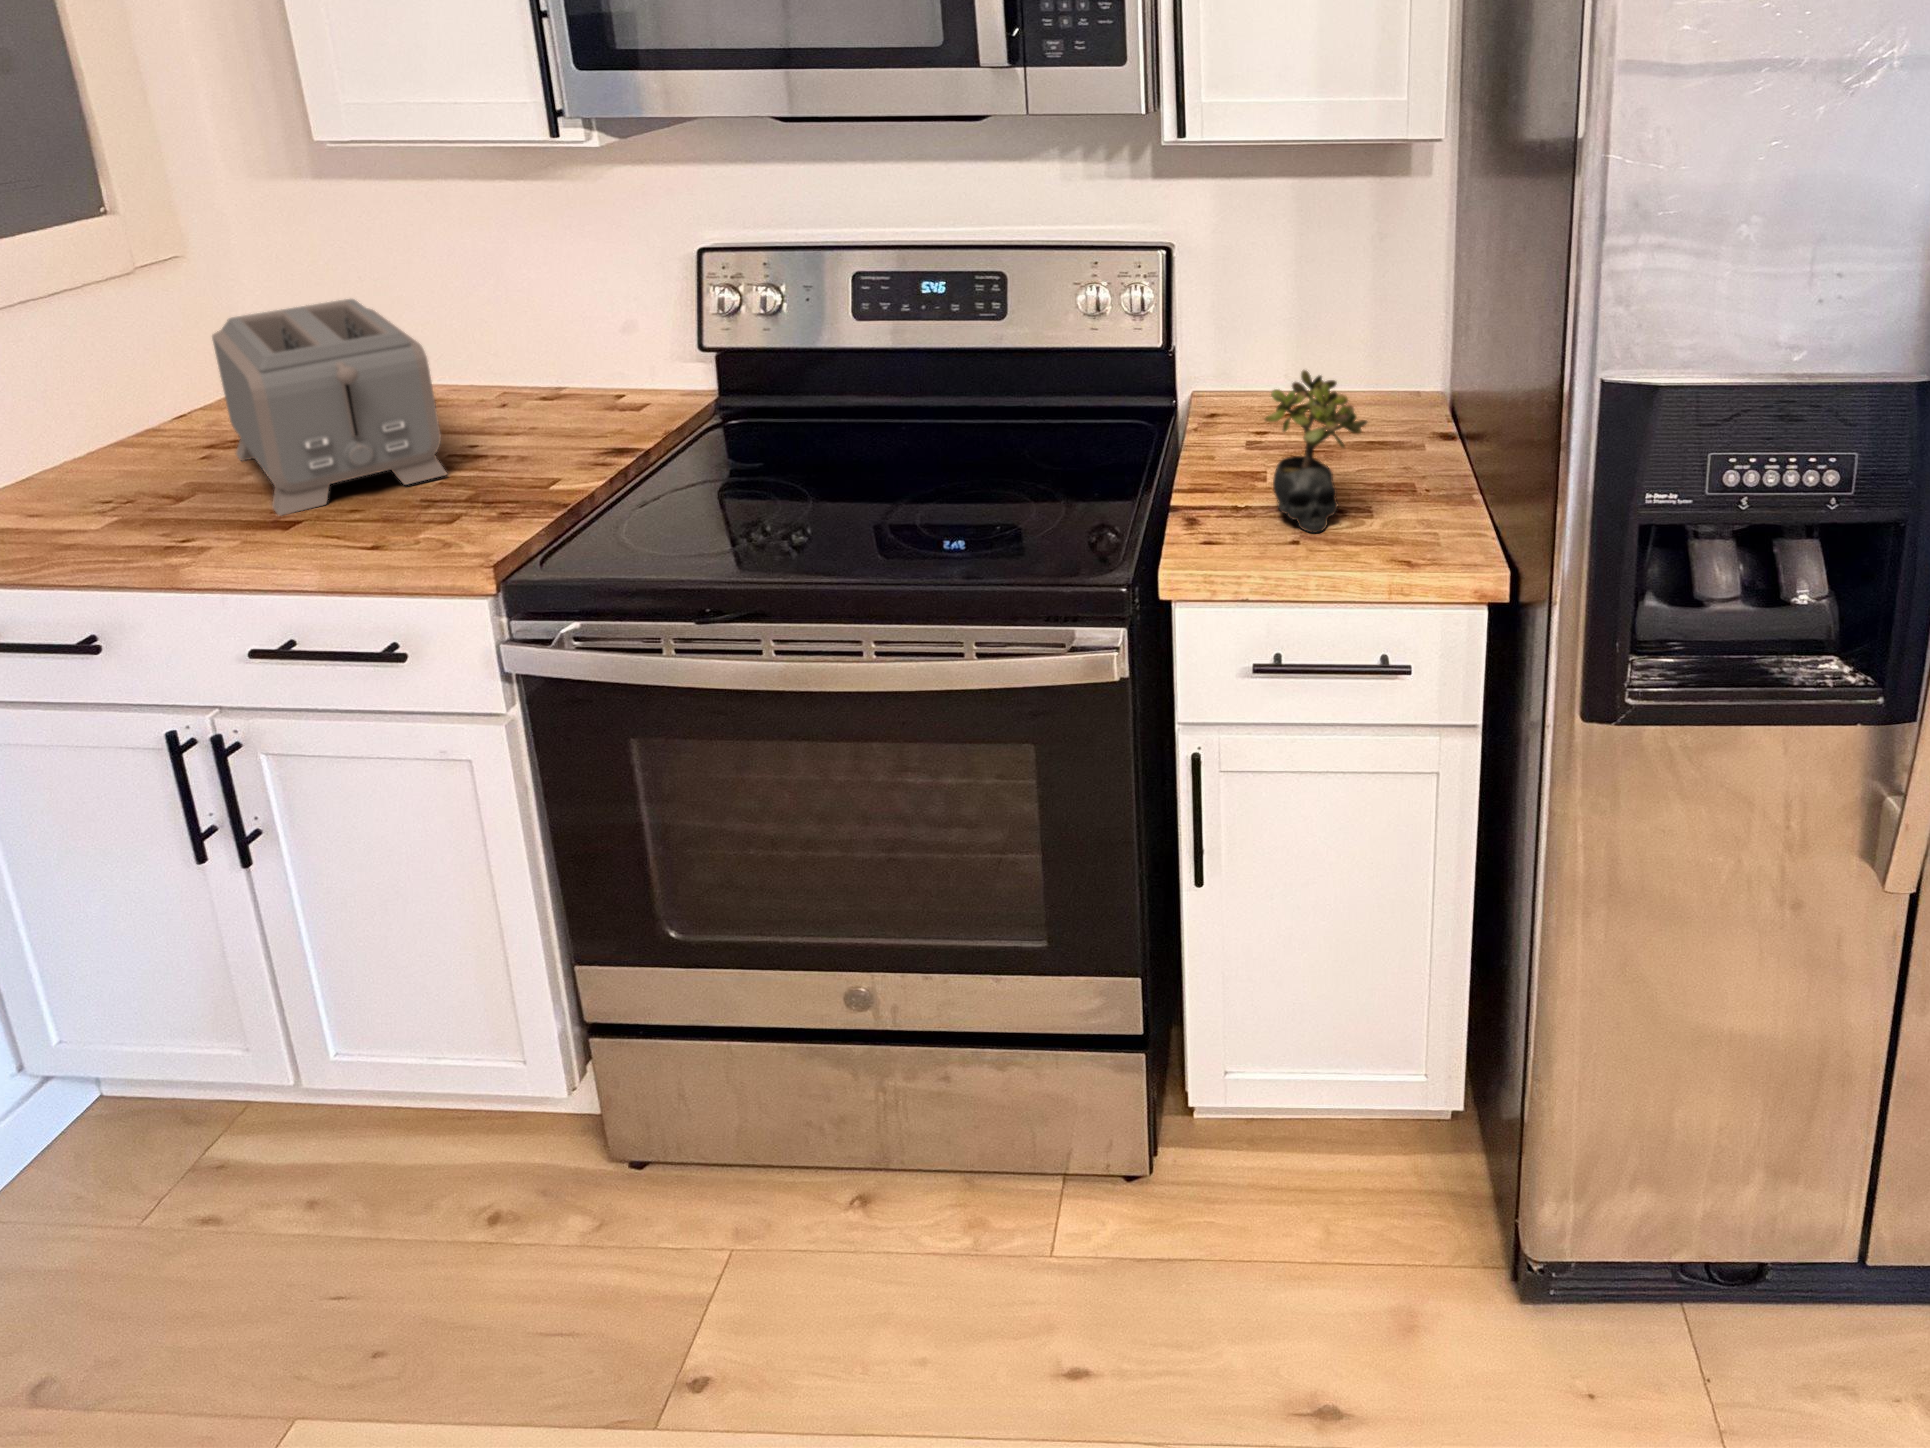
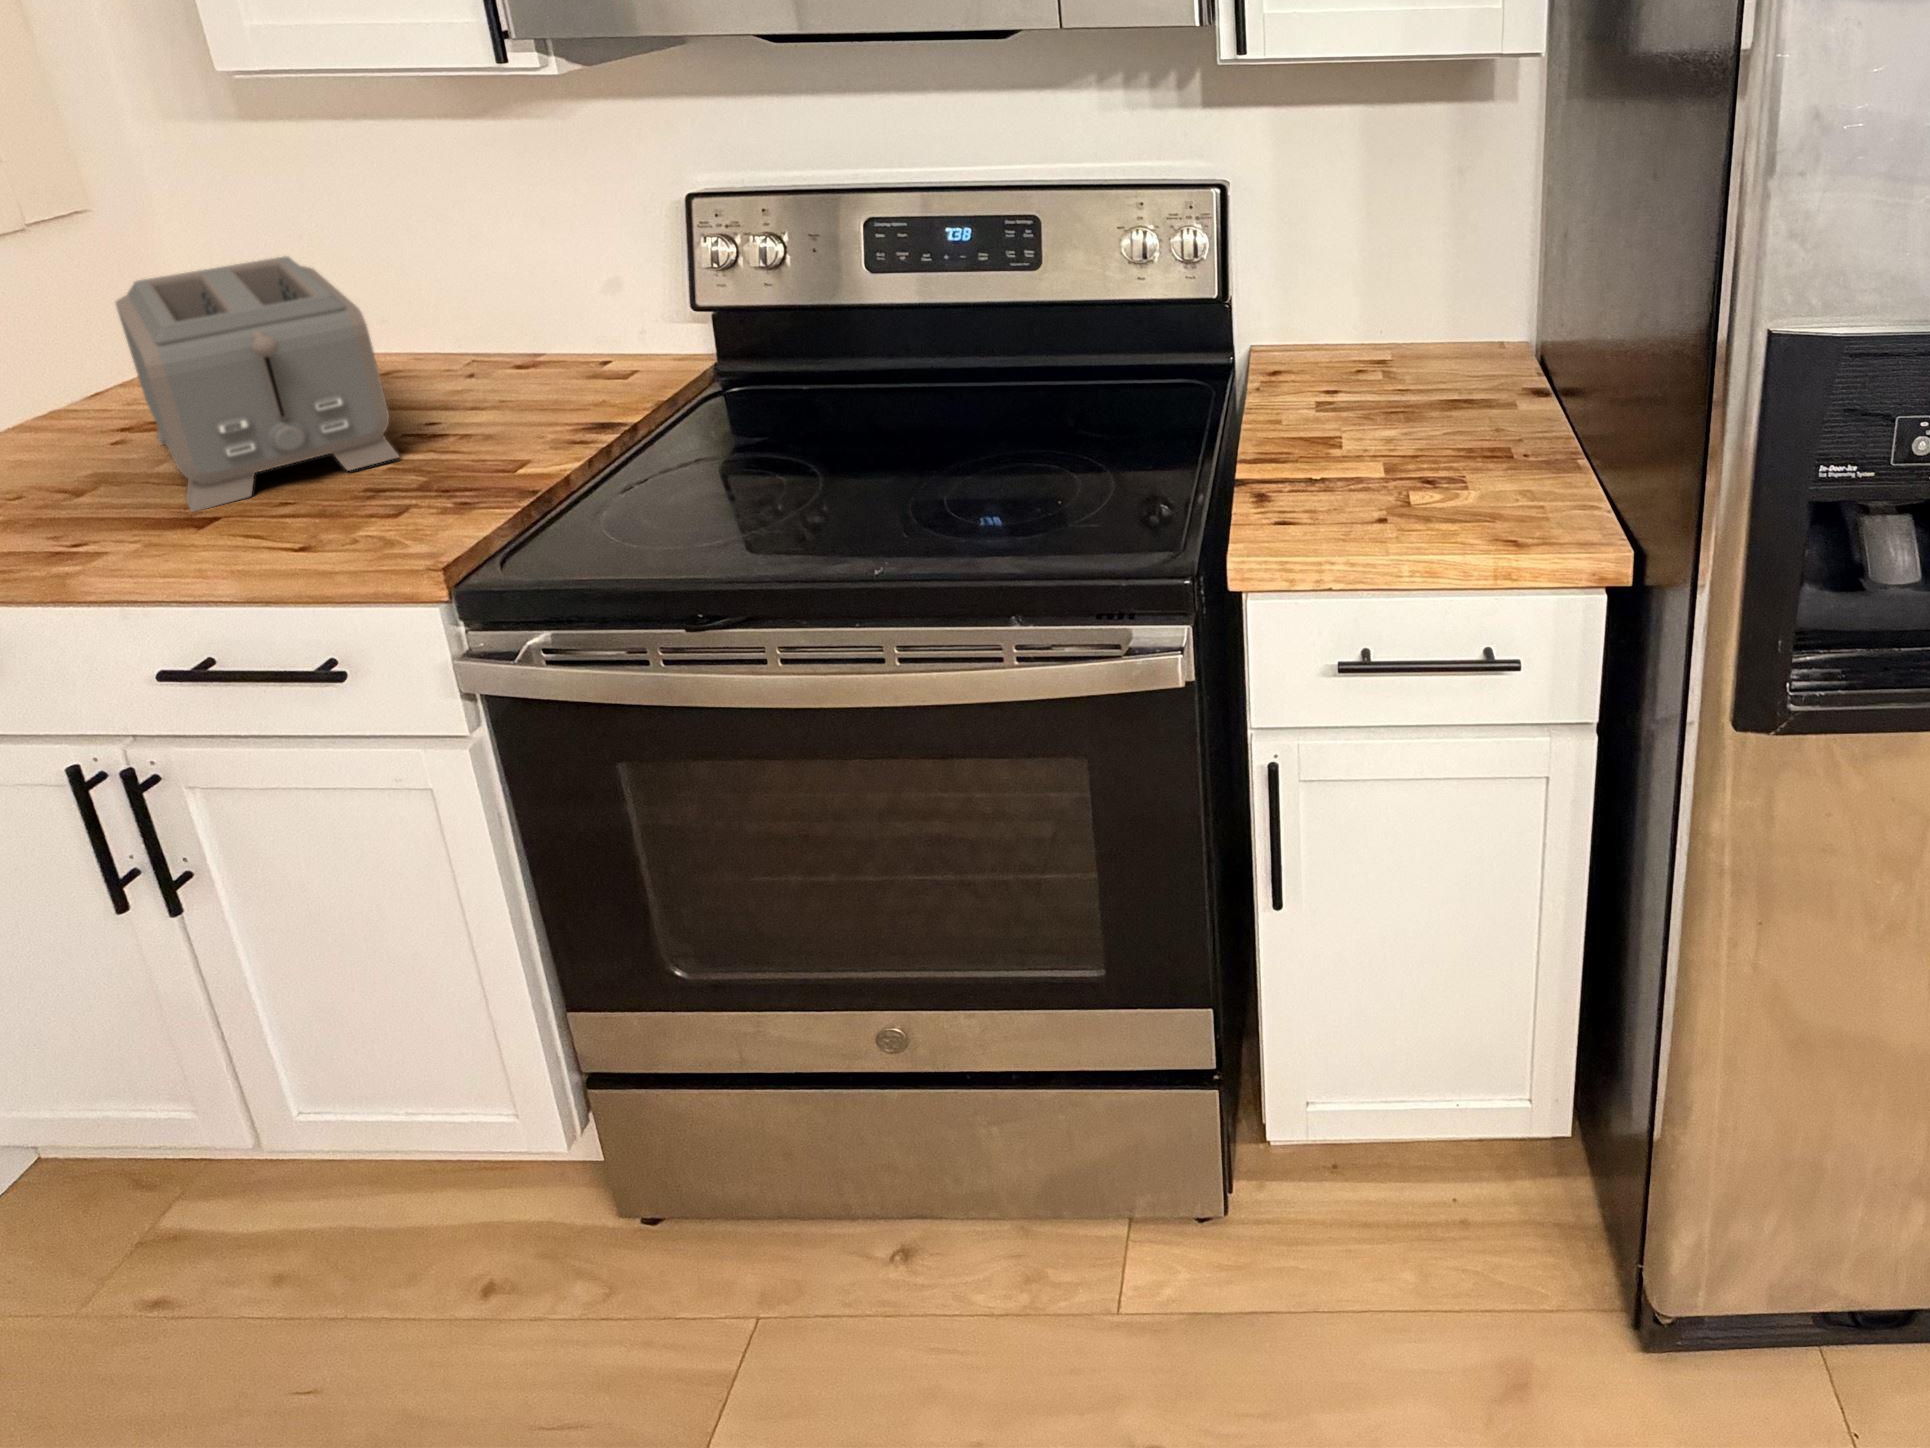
succulent plant: present [1265,370,1367,533] -> none [1344,321,1464,508]

